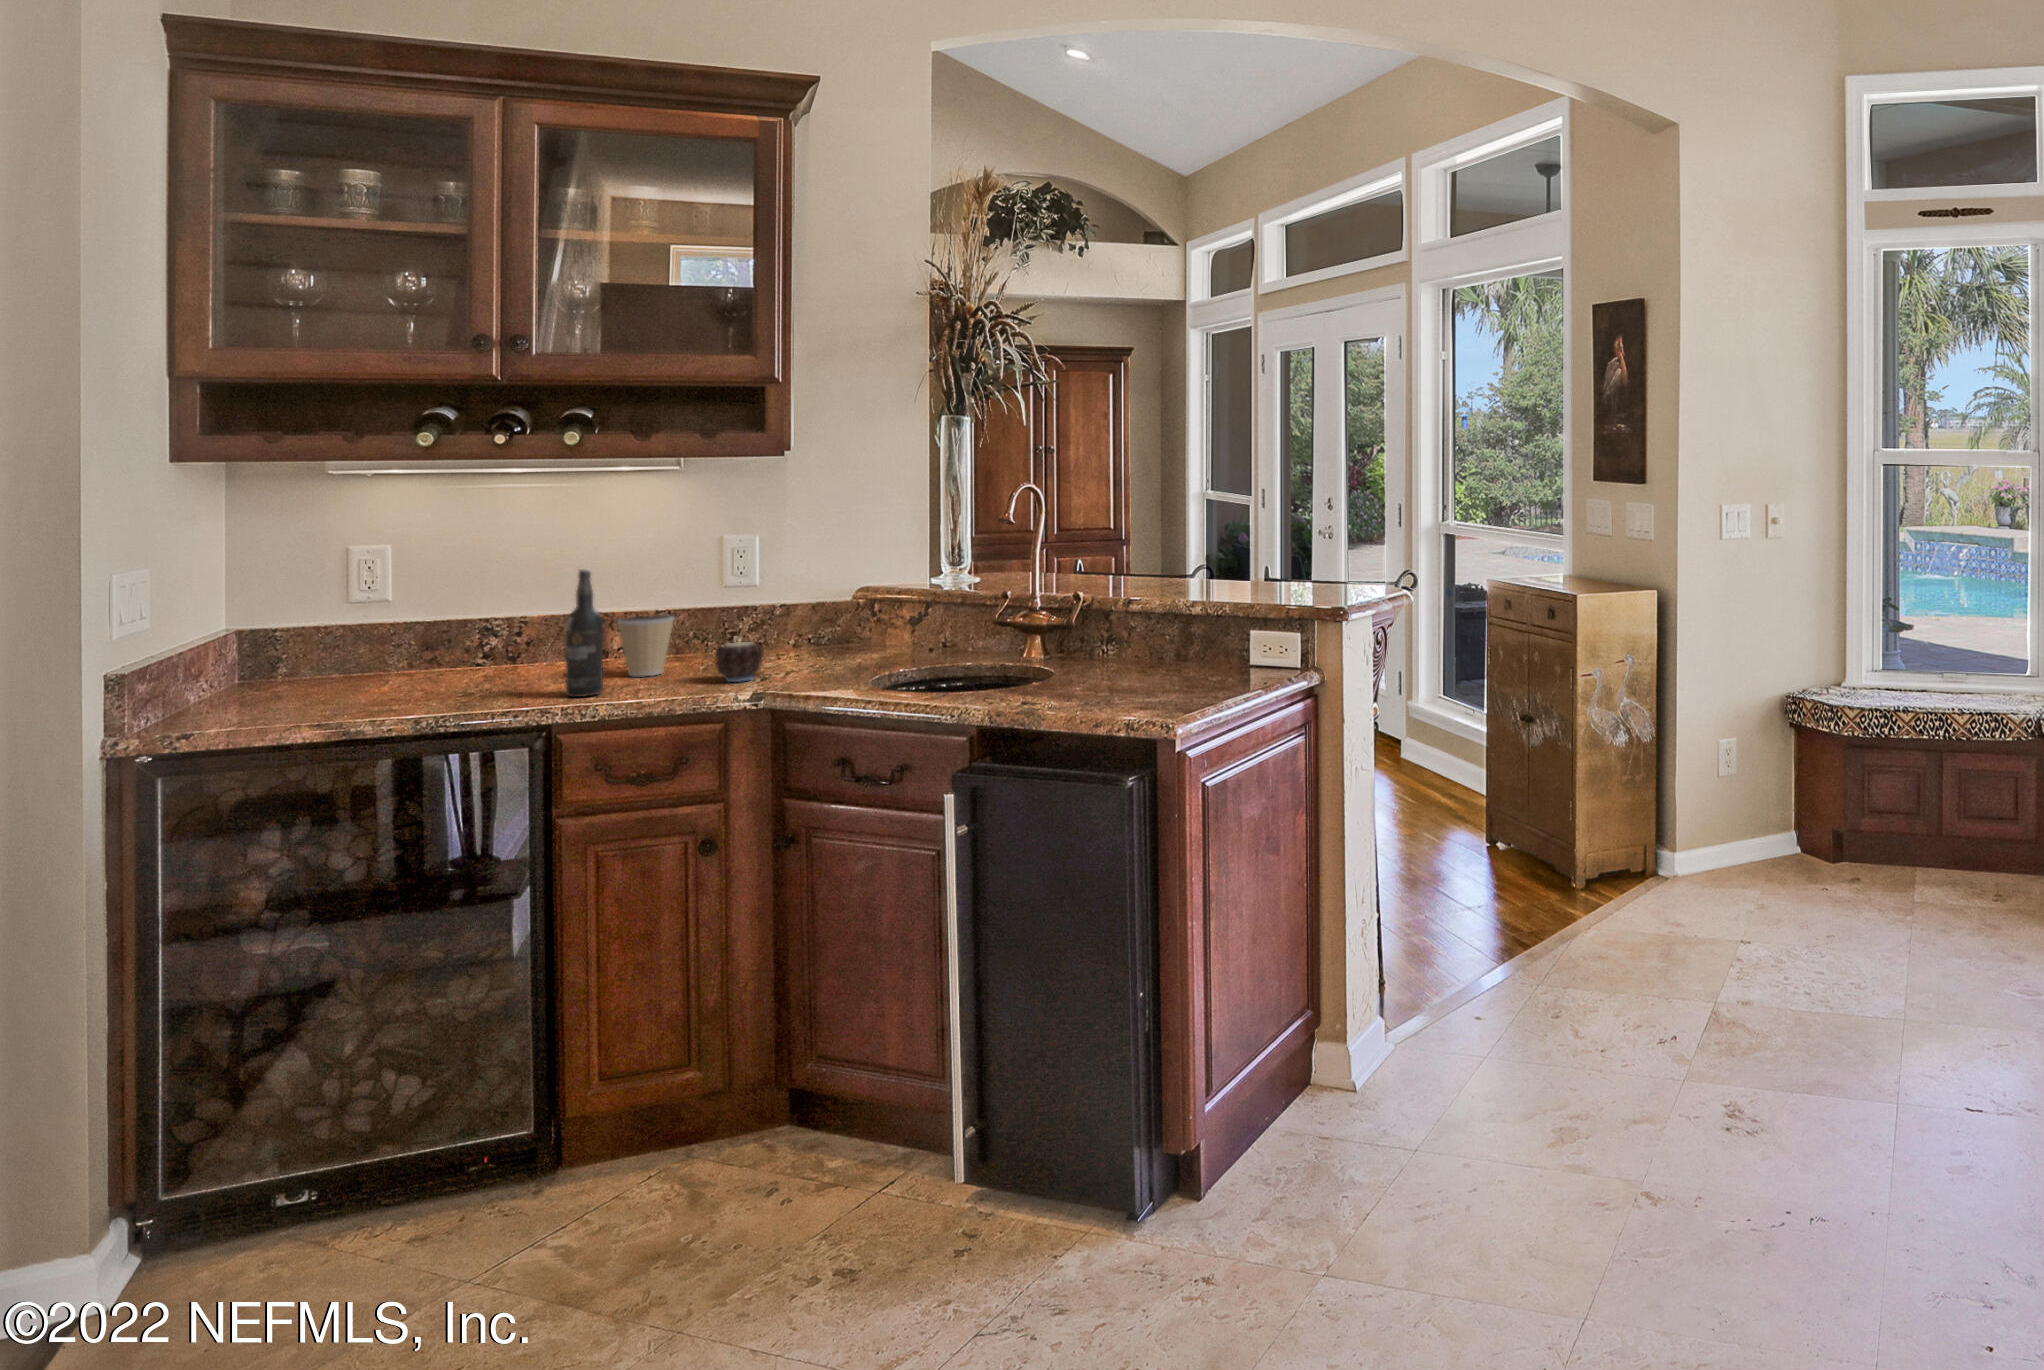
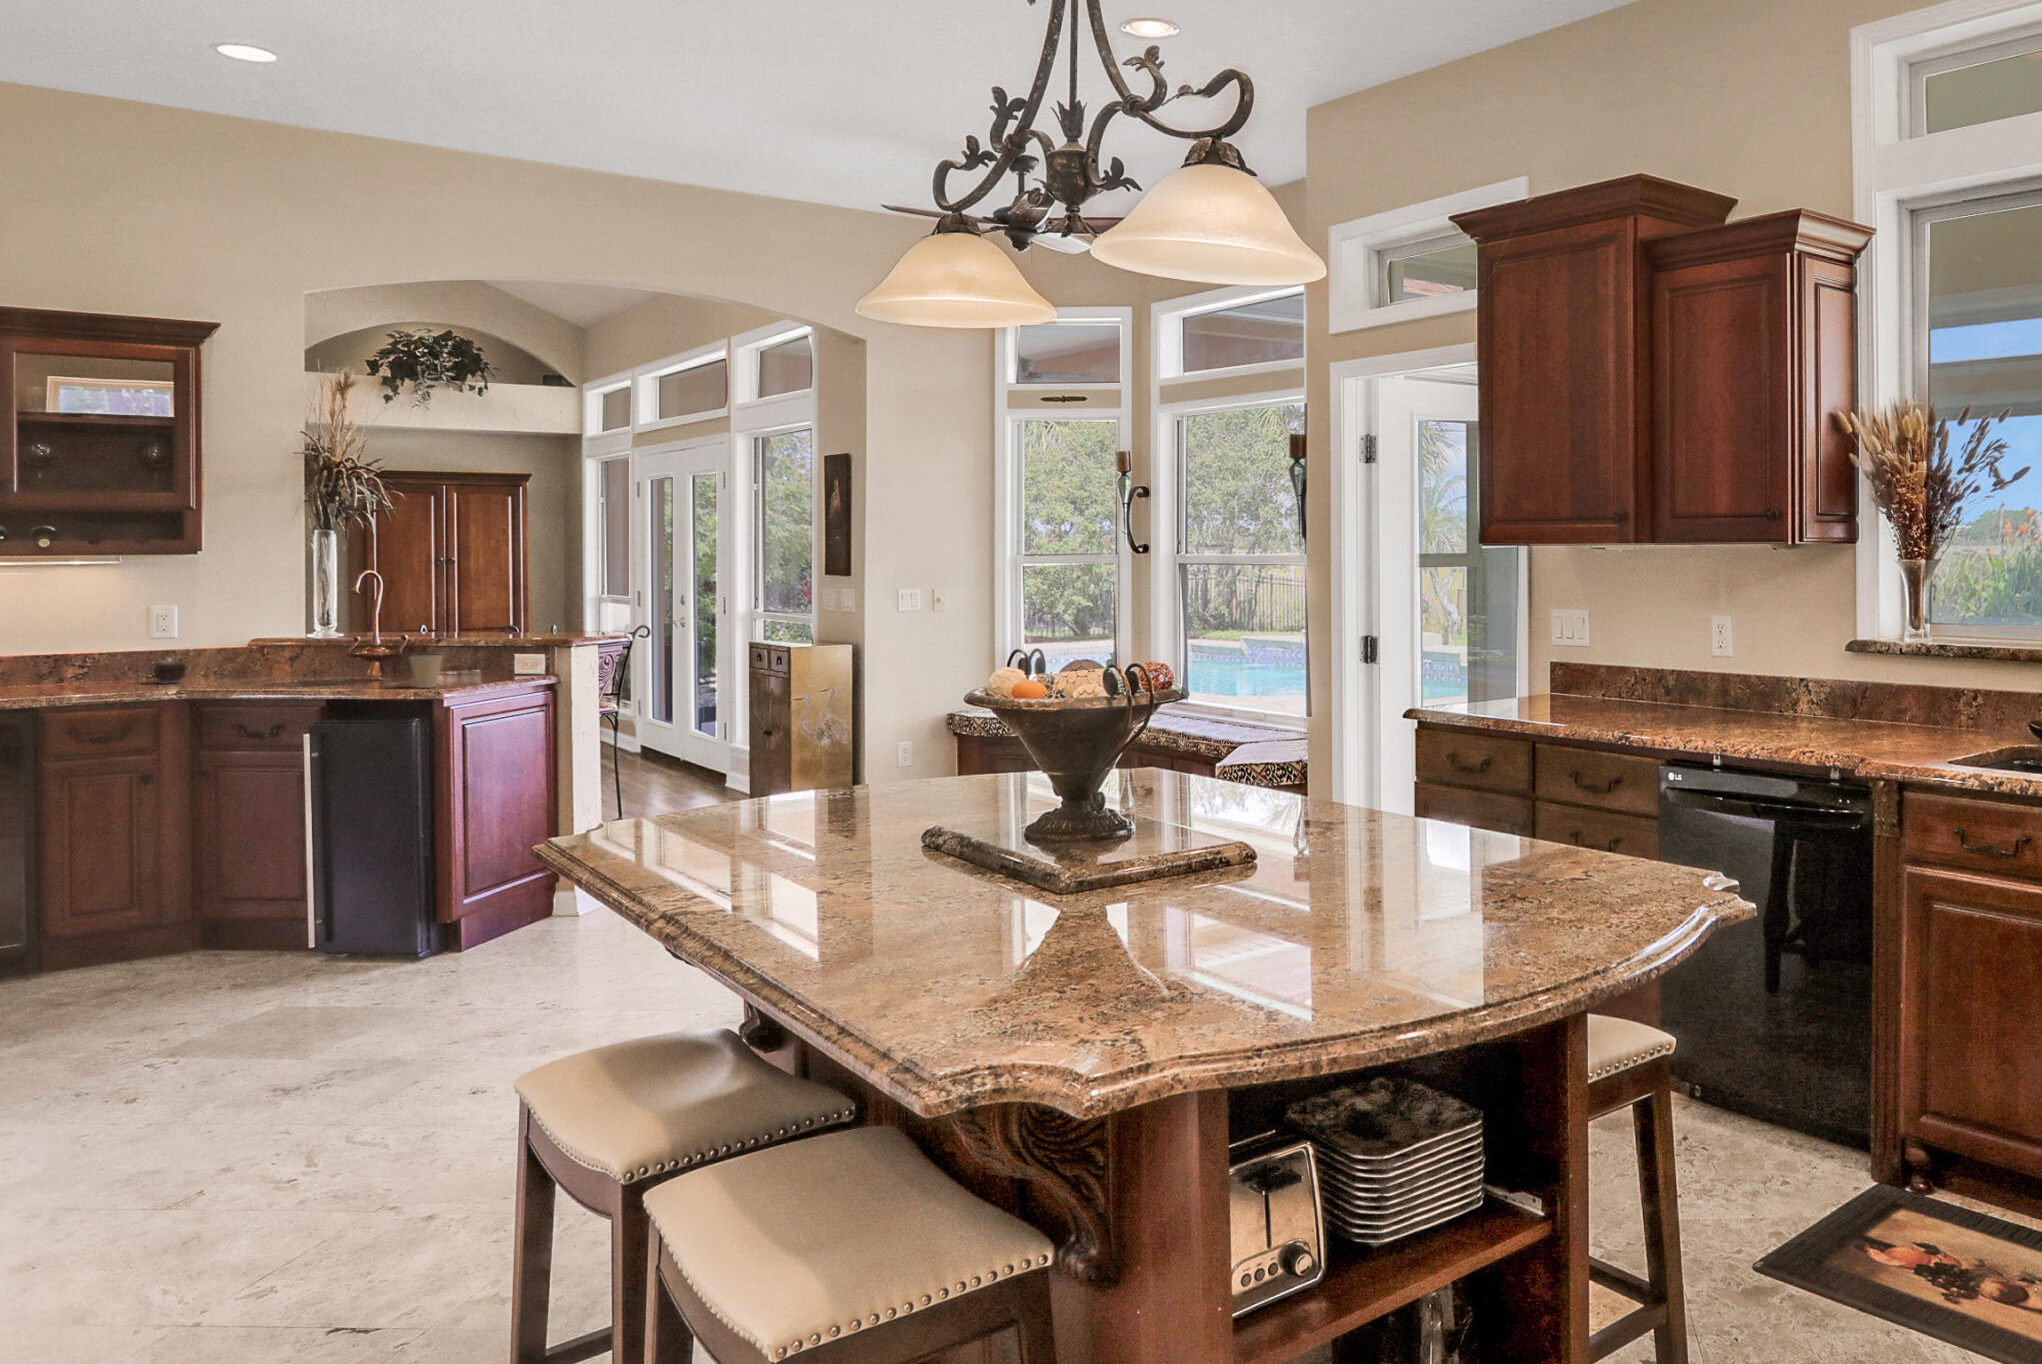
wine bottle: present [566,569,603,697] -> none [56,617,80,689]
coffee cup: present [617,615,674,677] -> present [410,655,443,688]

